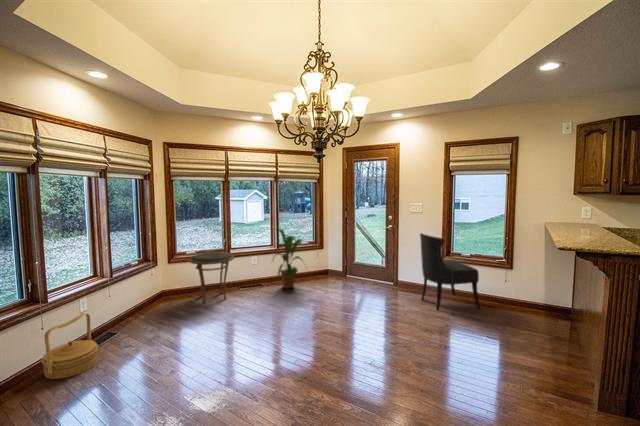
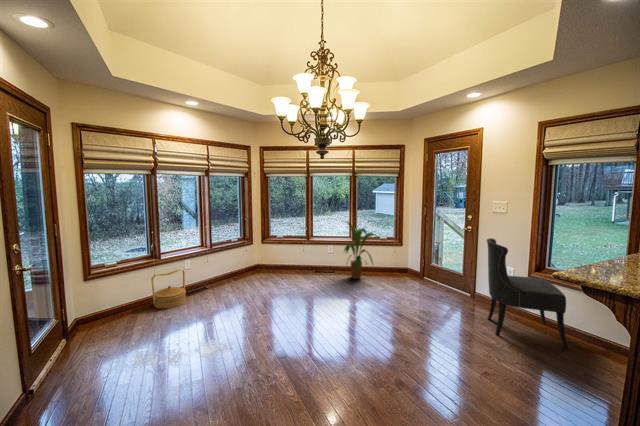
side table: present [189,252,234,303] -> none [271,237,307,279]

